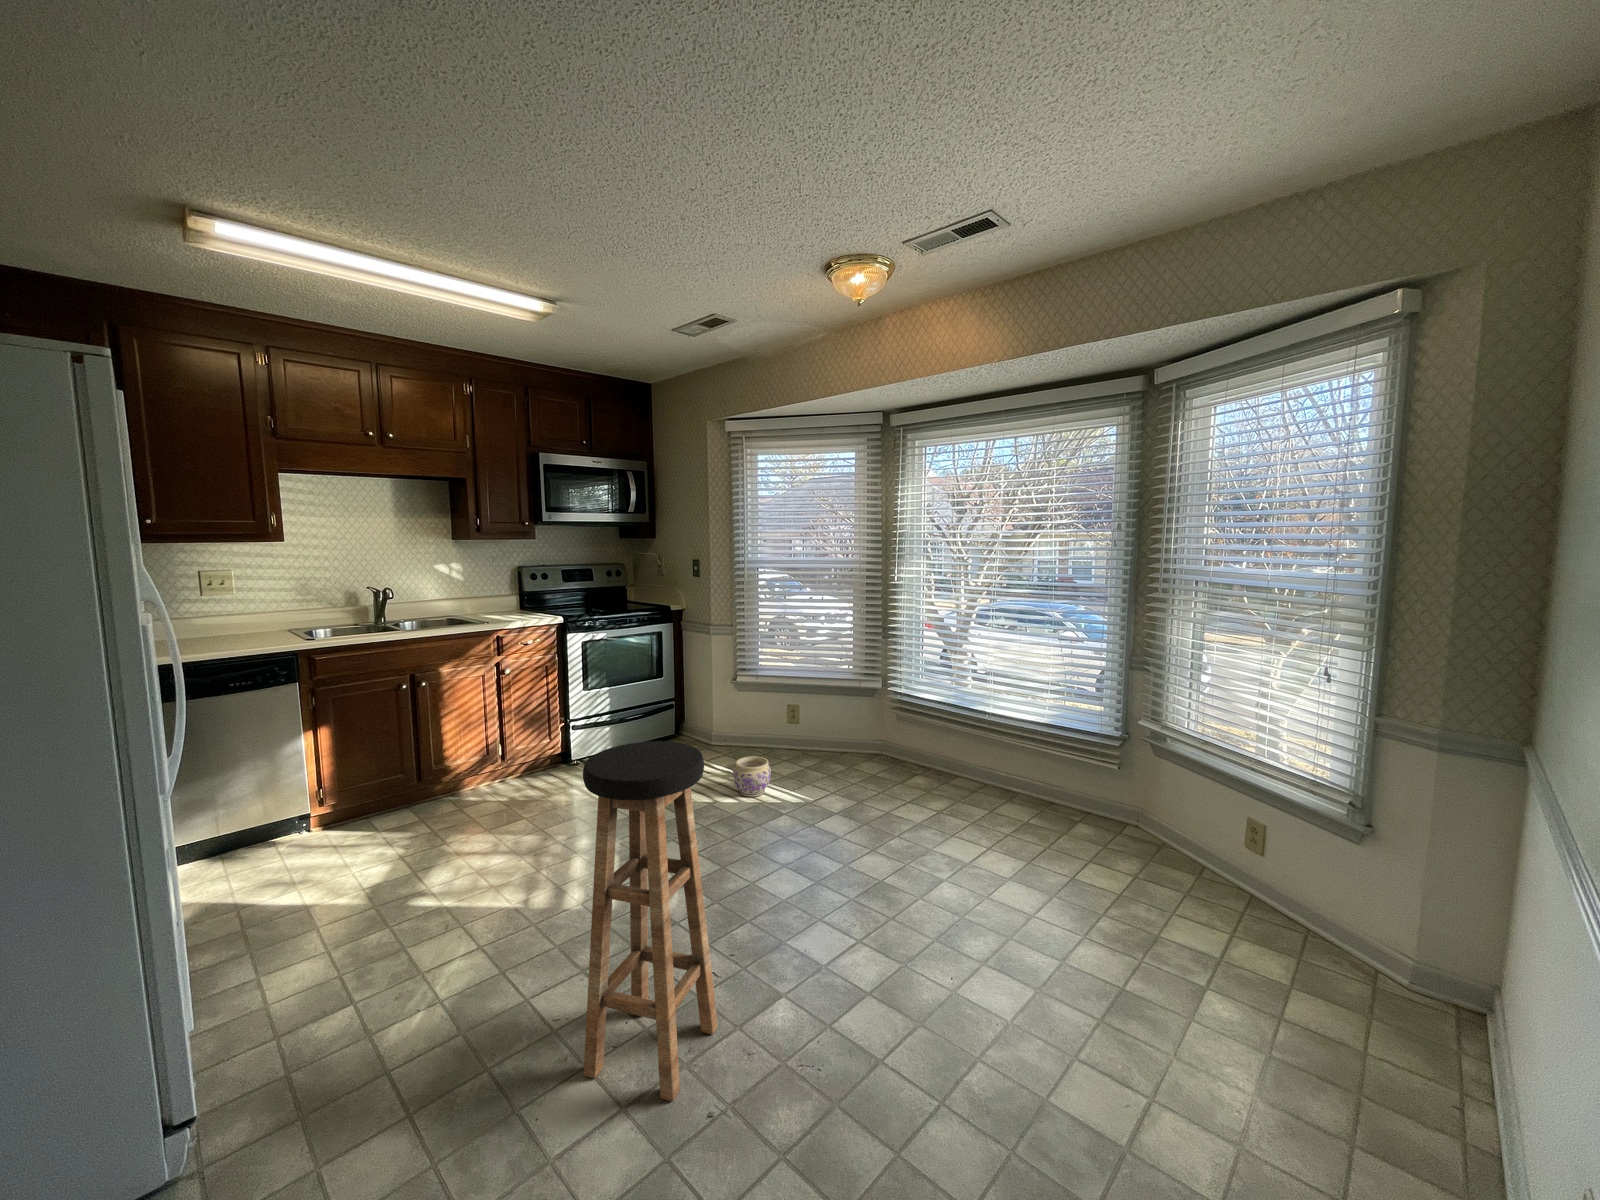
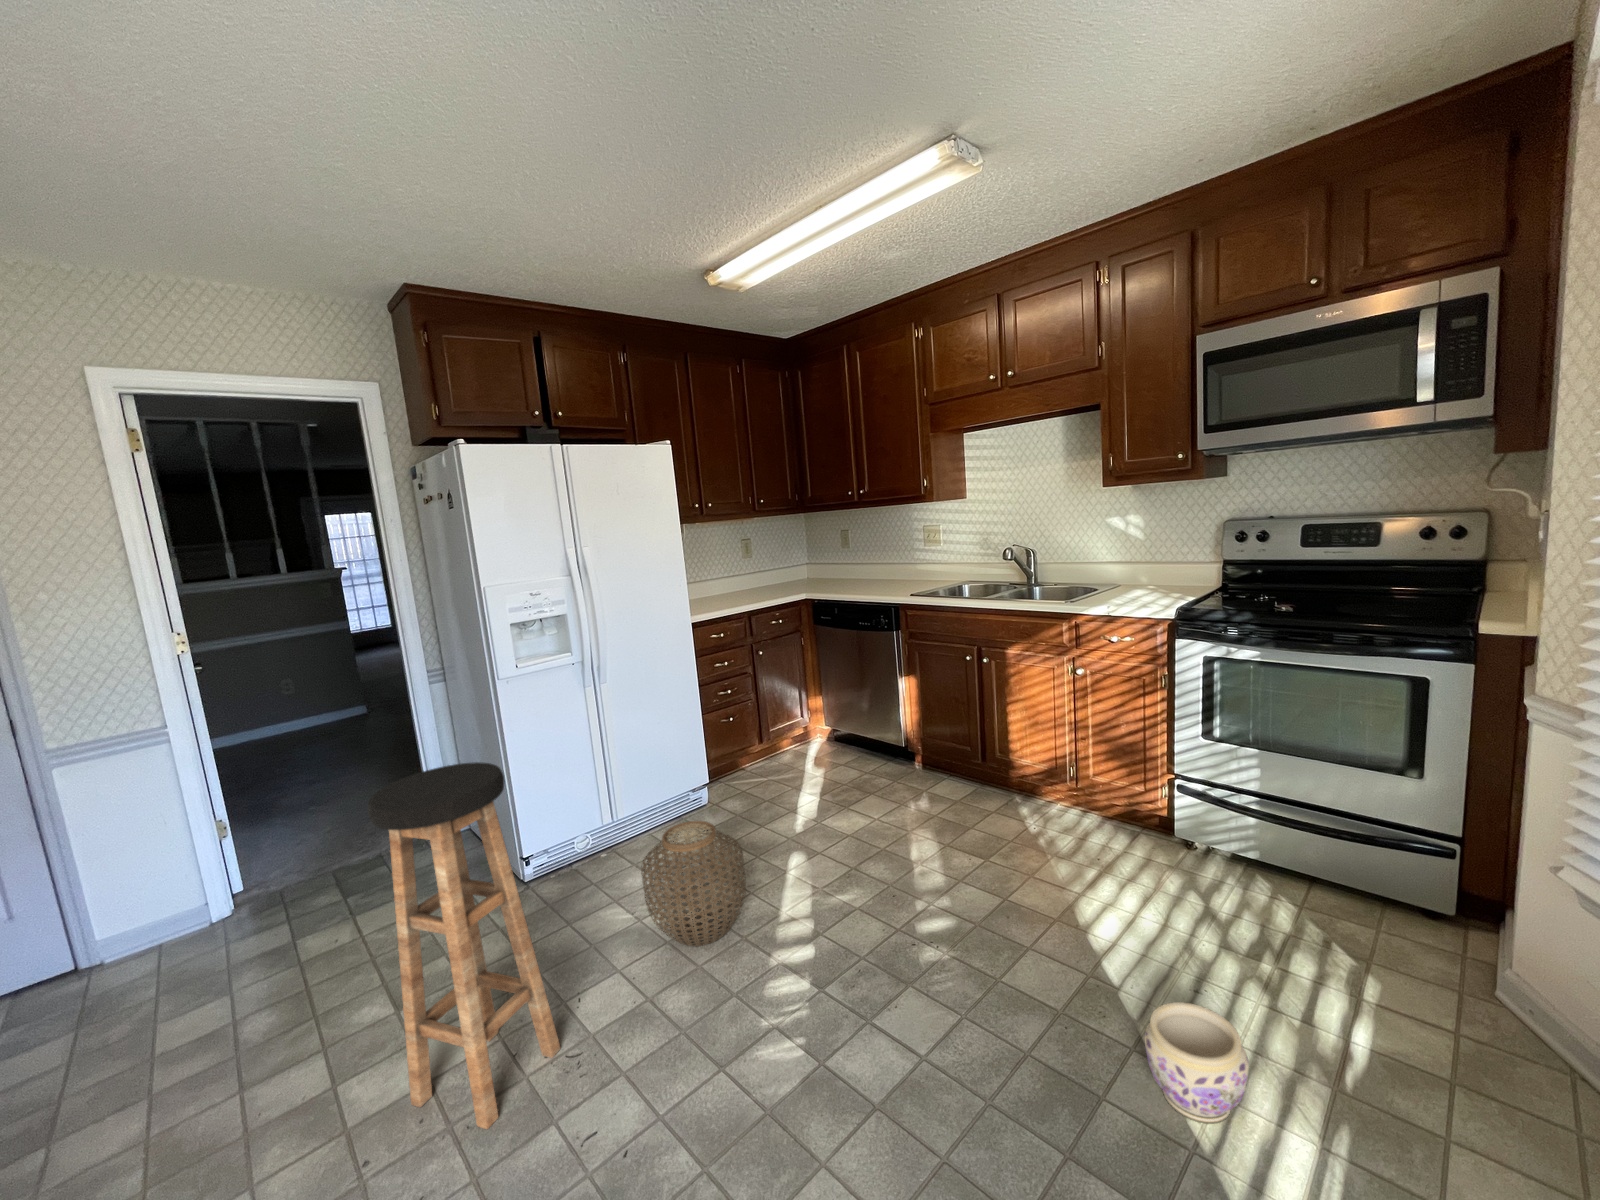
woven basket: none [447,834,560,962] -> present [641,821,746,946]

